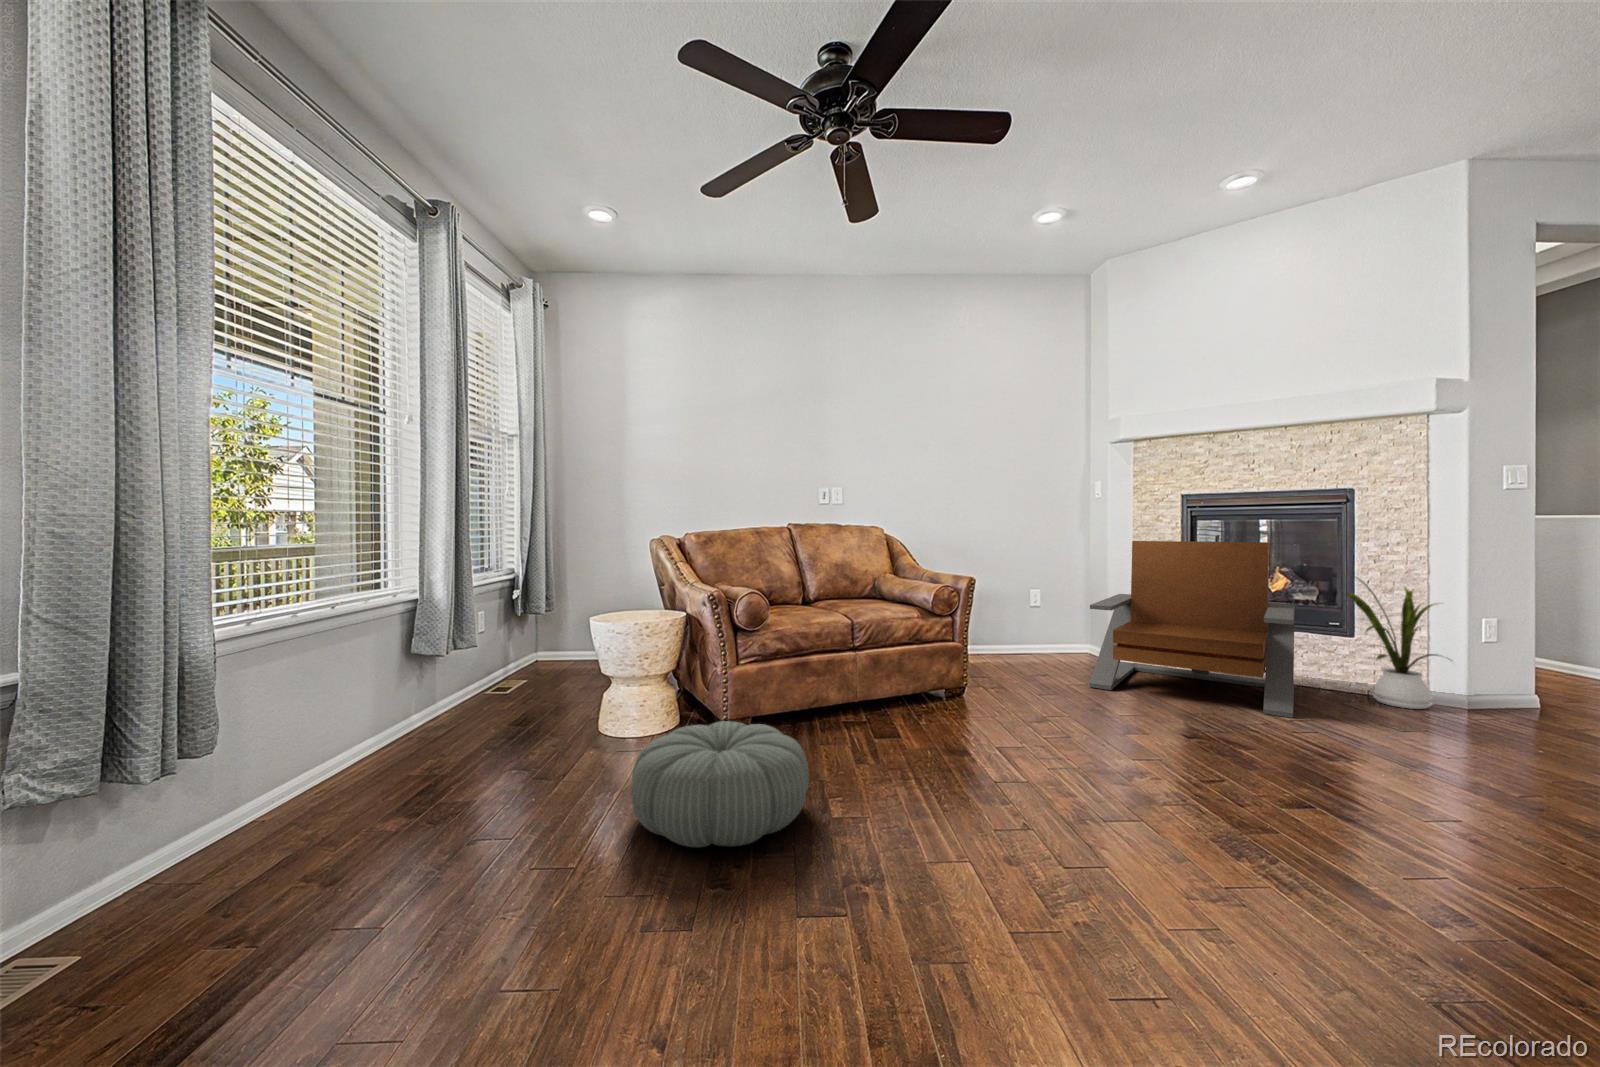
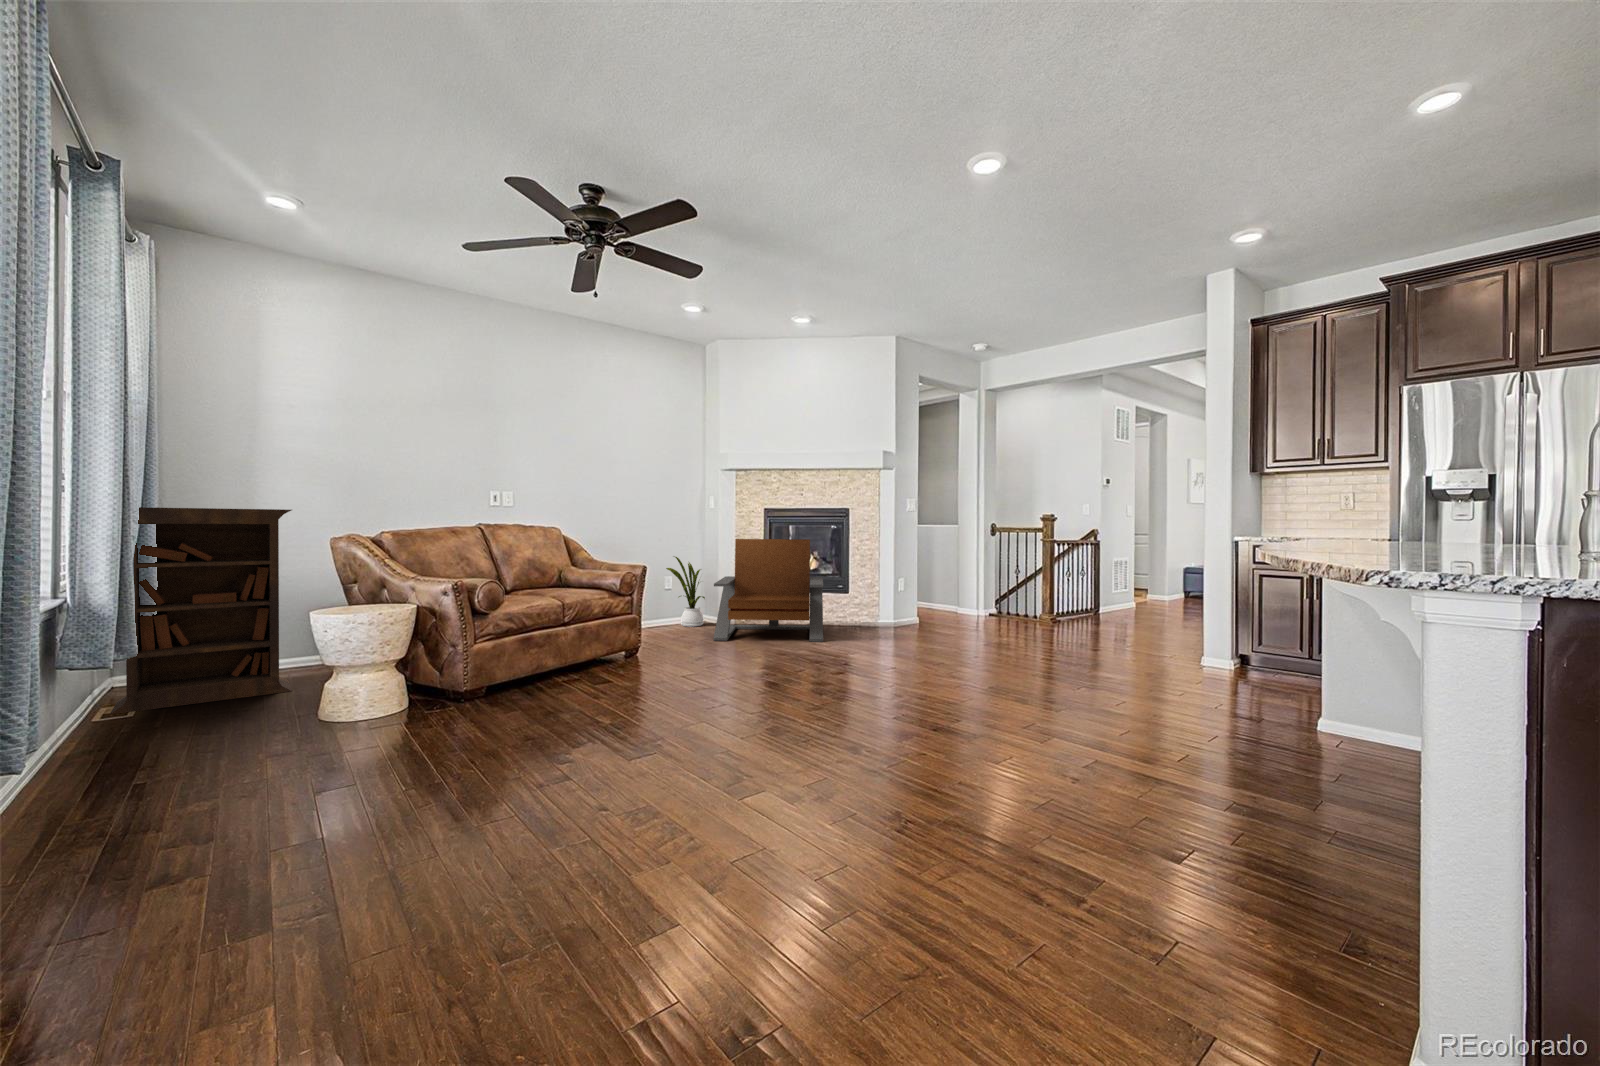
bookcase: none [483,509,628,689] -> present [110,507,292,714]
house plant: present [1347,577,1438,709] -> present [666,556,705,627]
pouf: present [631,721,809,847] -> none [457,672,592,747]

